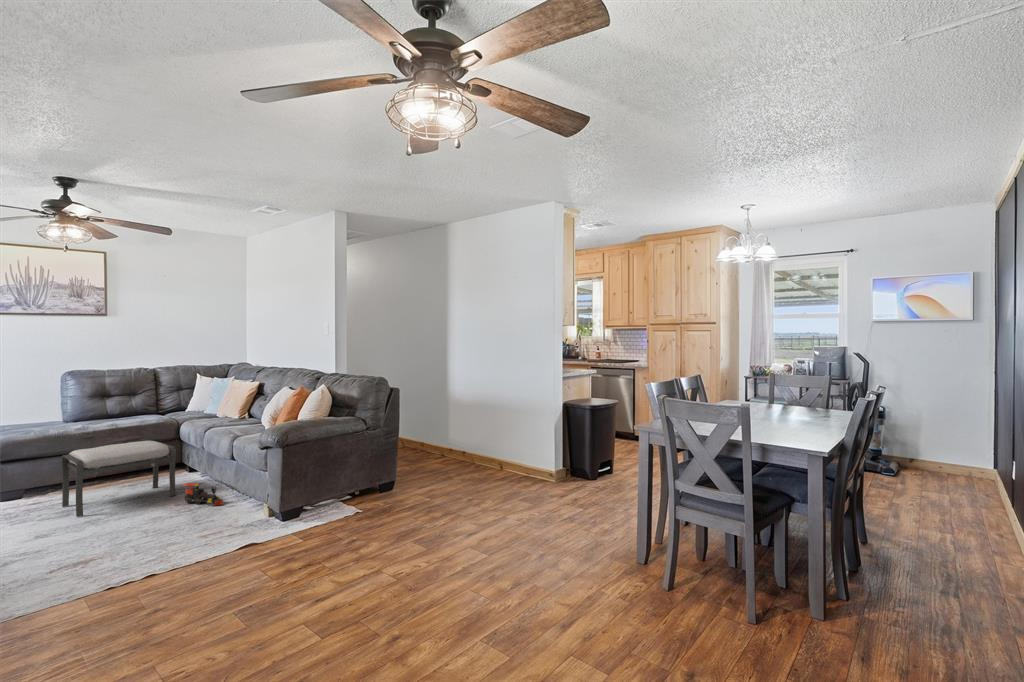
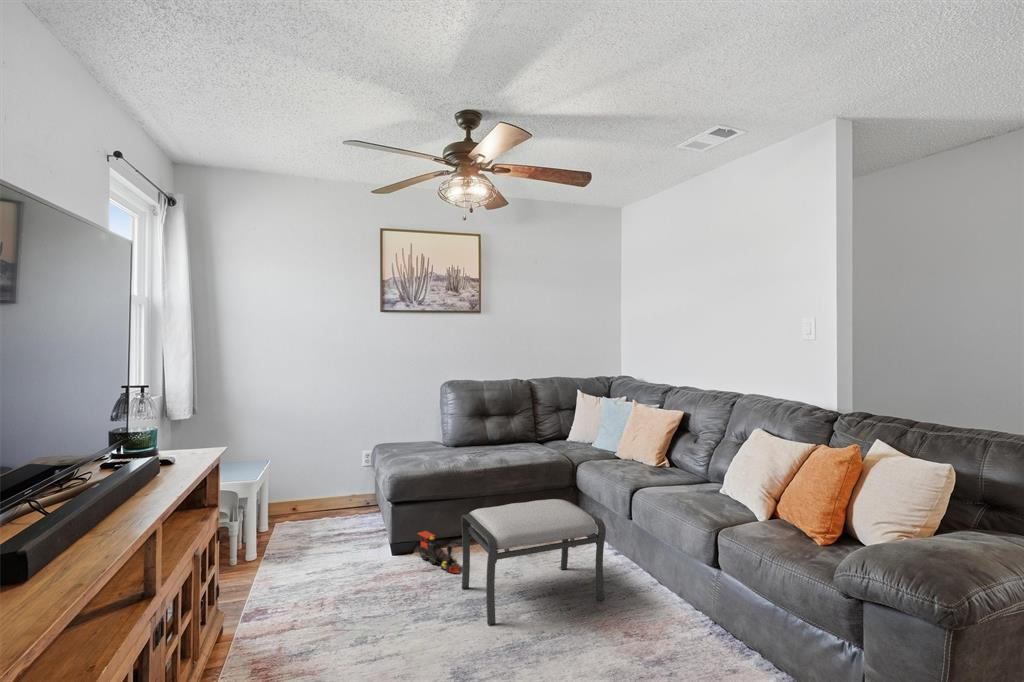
toy train: present [183,483,223,506] -> present [418,531,459,573]

